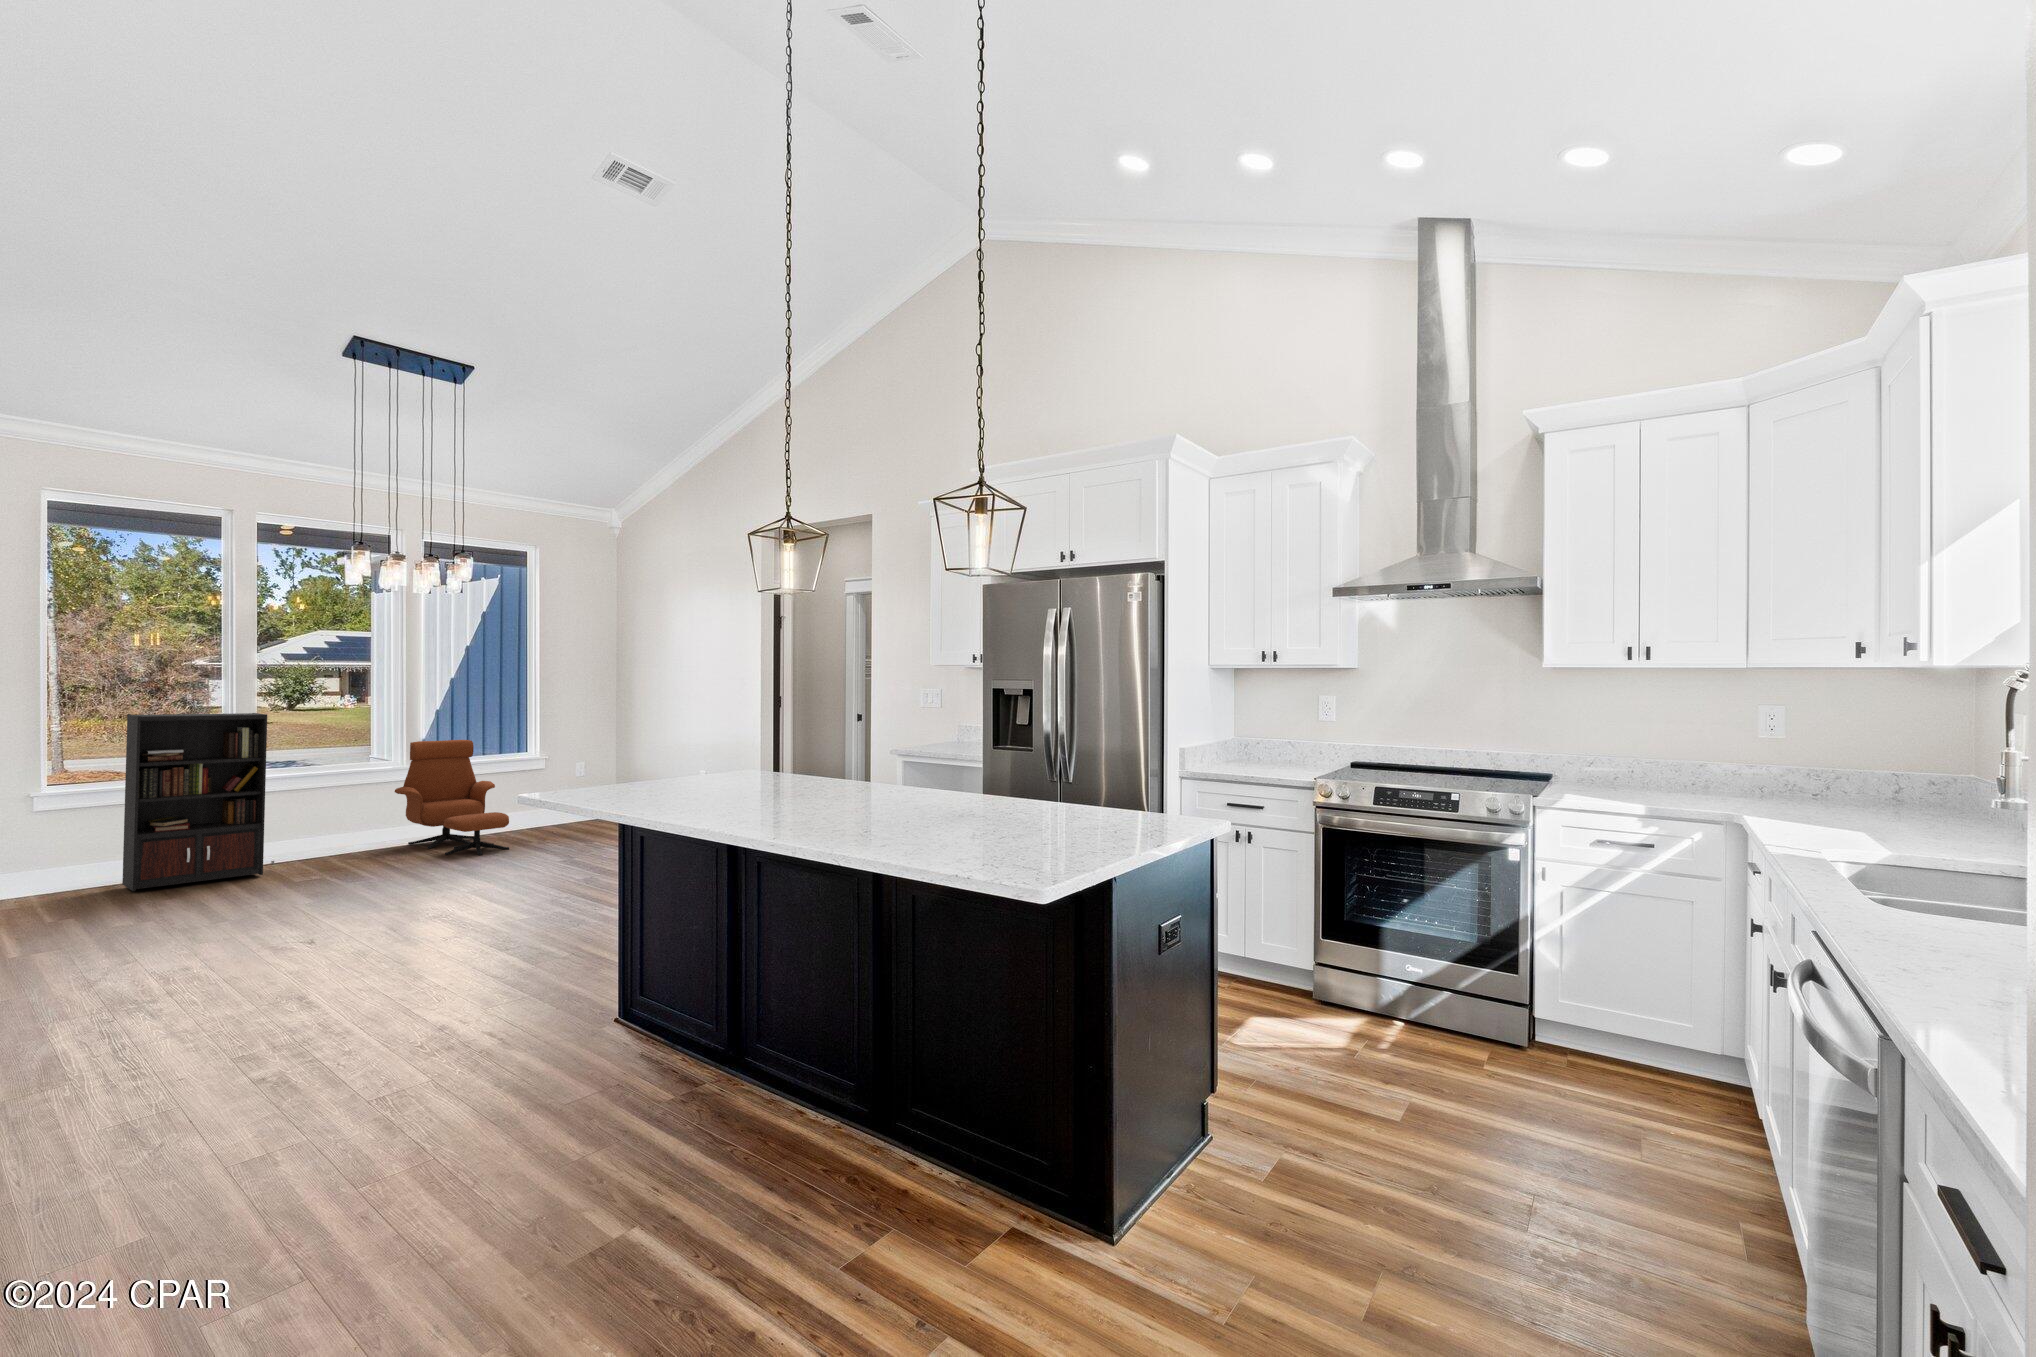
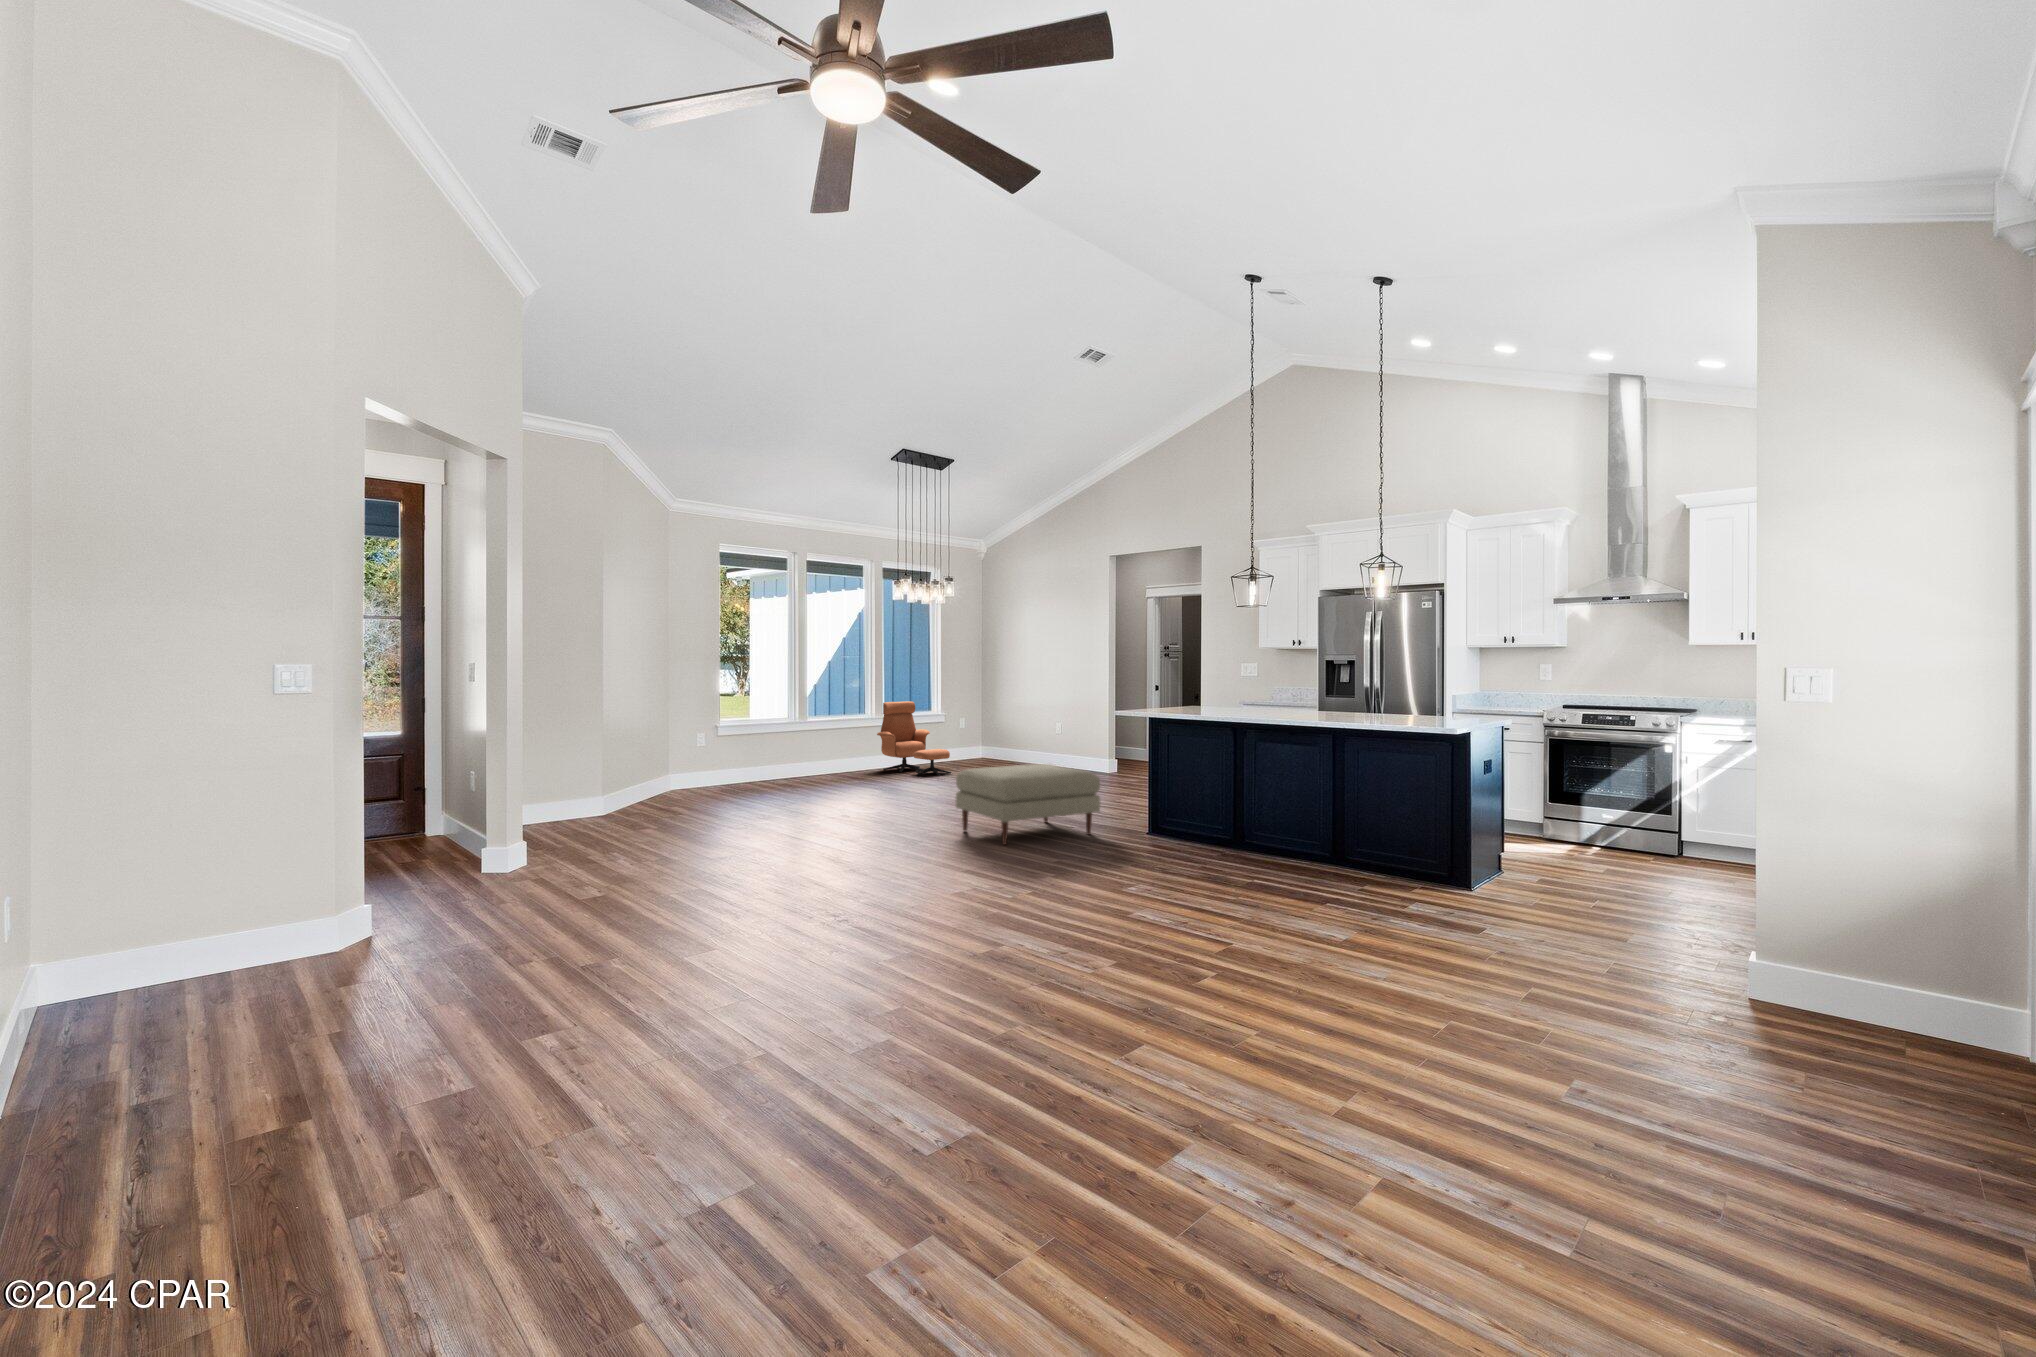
bookcase: present [122,713,274,891] -> none [770,683,835,787]
ottoman: none [232,872,525,1069] -> present [956,764,1100,845]

